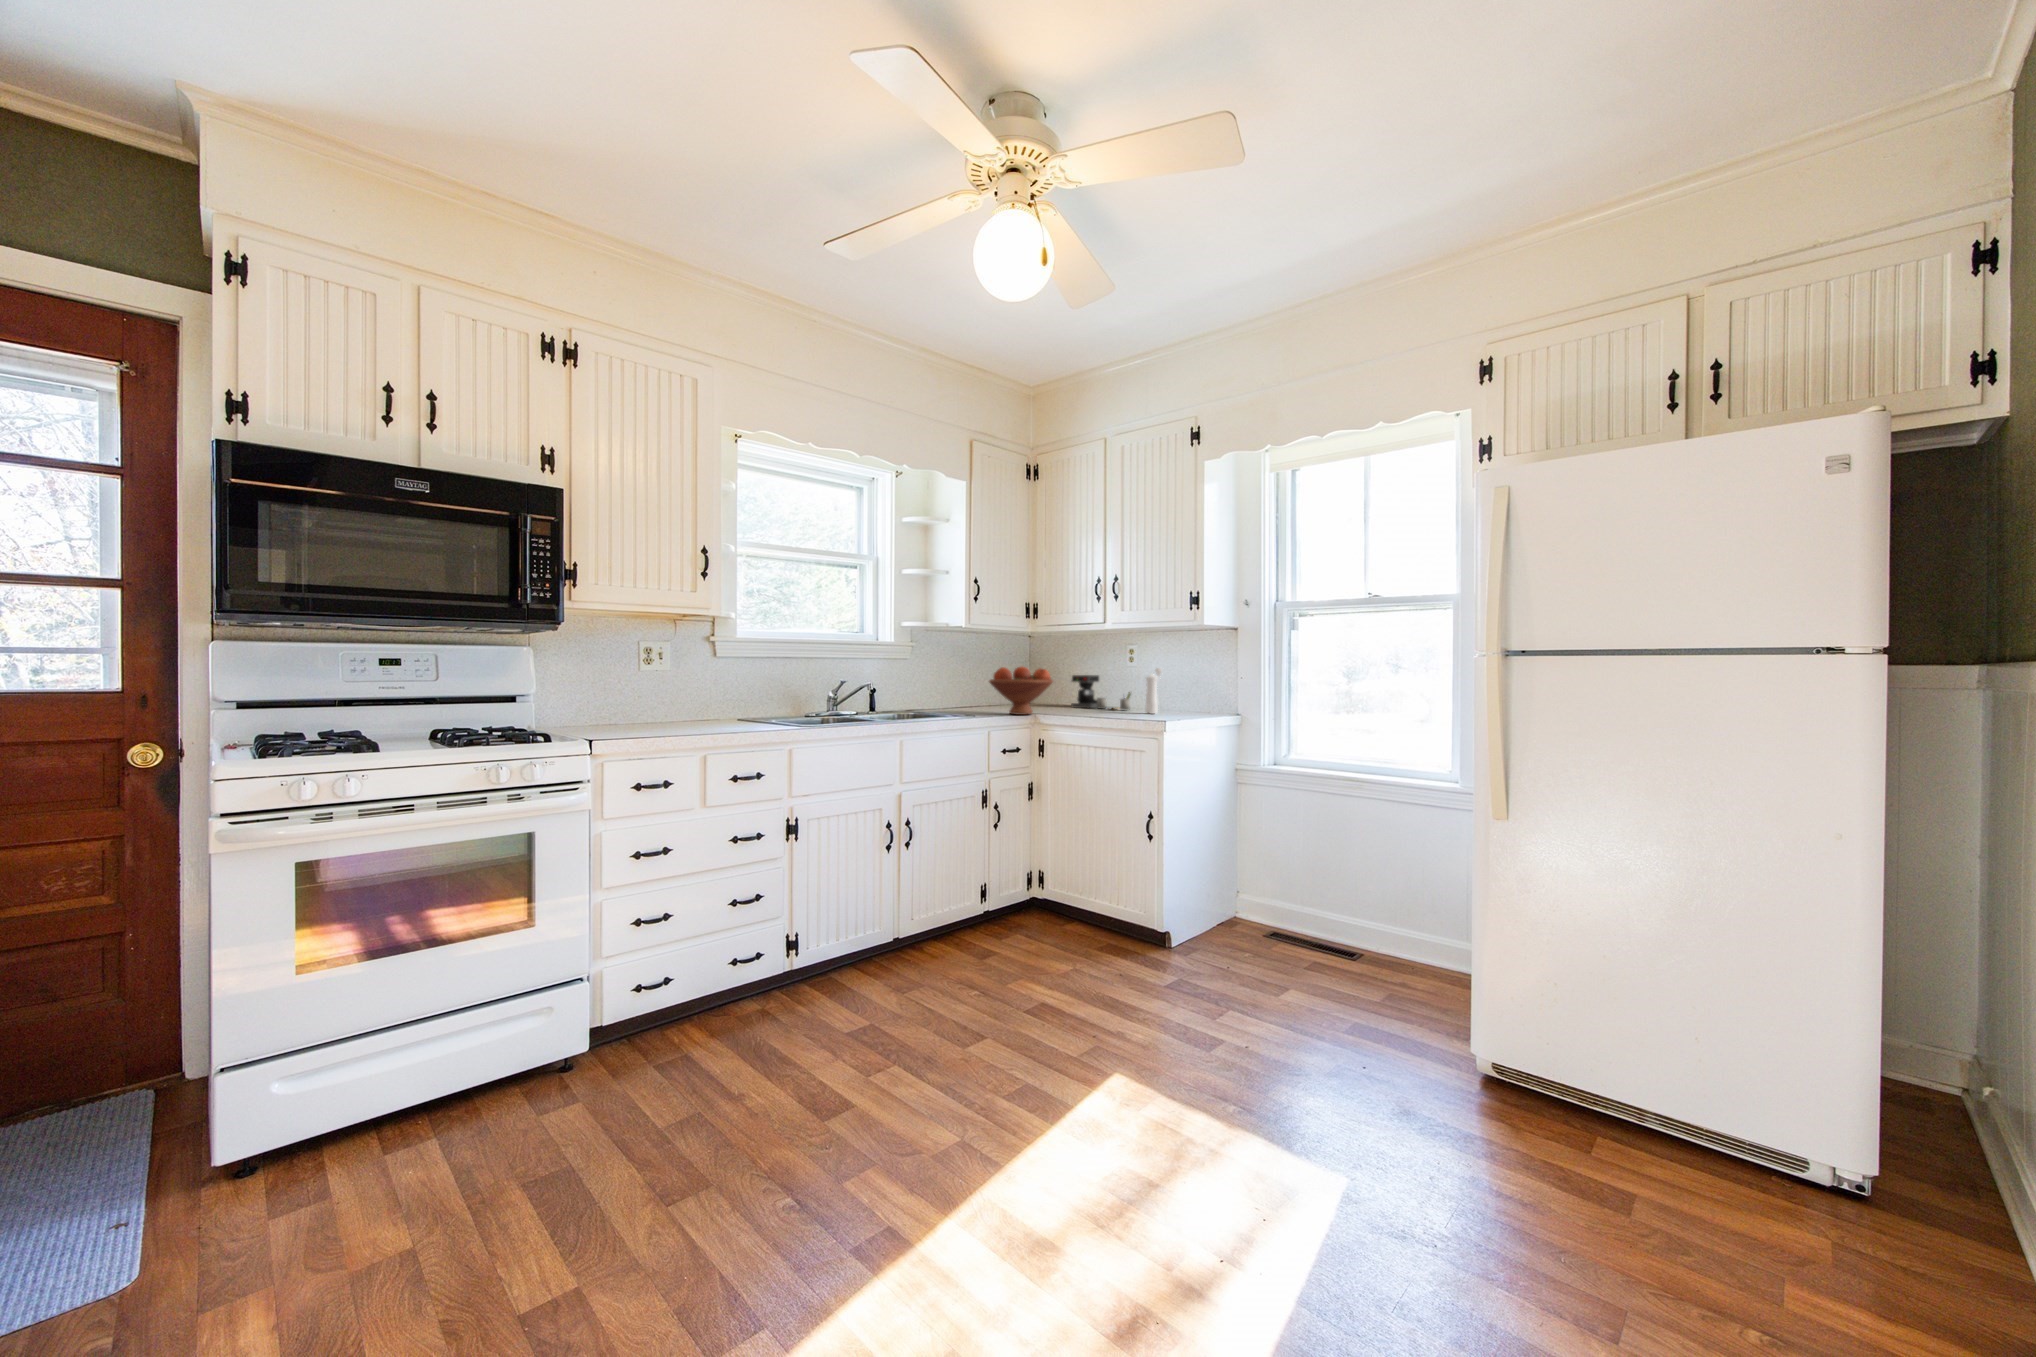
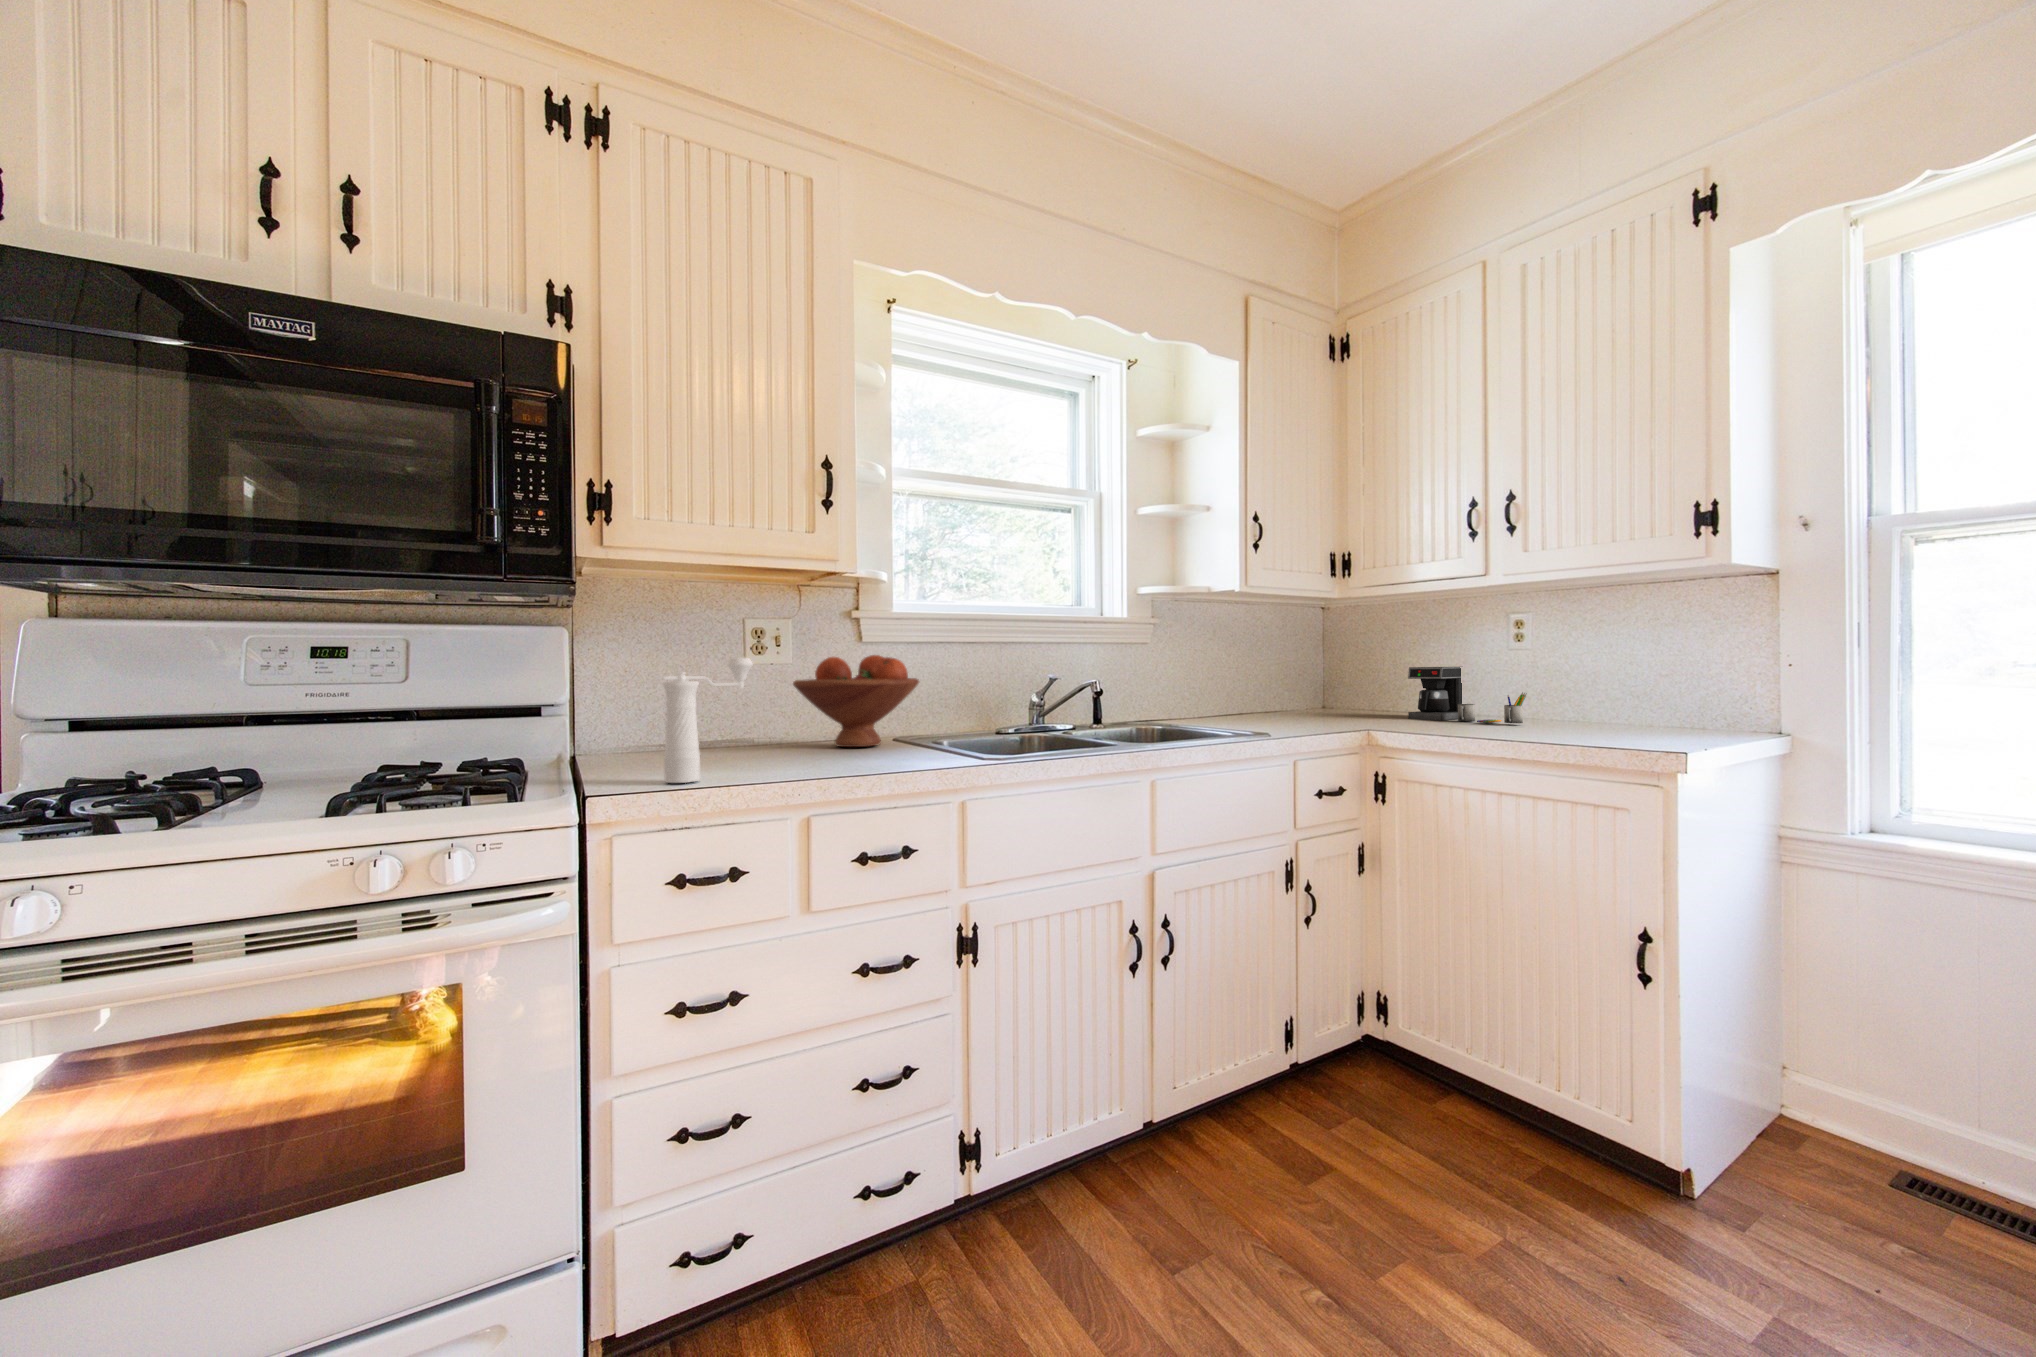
fruit bowl: present [989,667,1053,715] -> present [793,655,919,747]
pepper mill: present [1146,668,1162,714] -> present [663,658,753,783]

